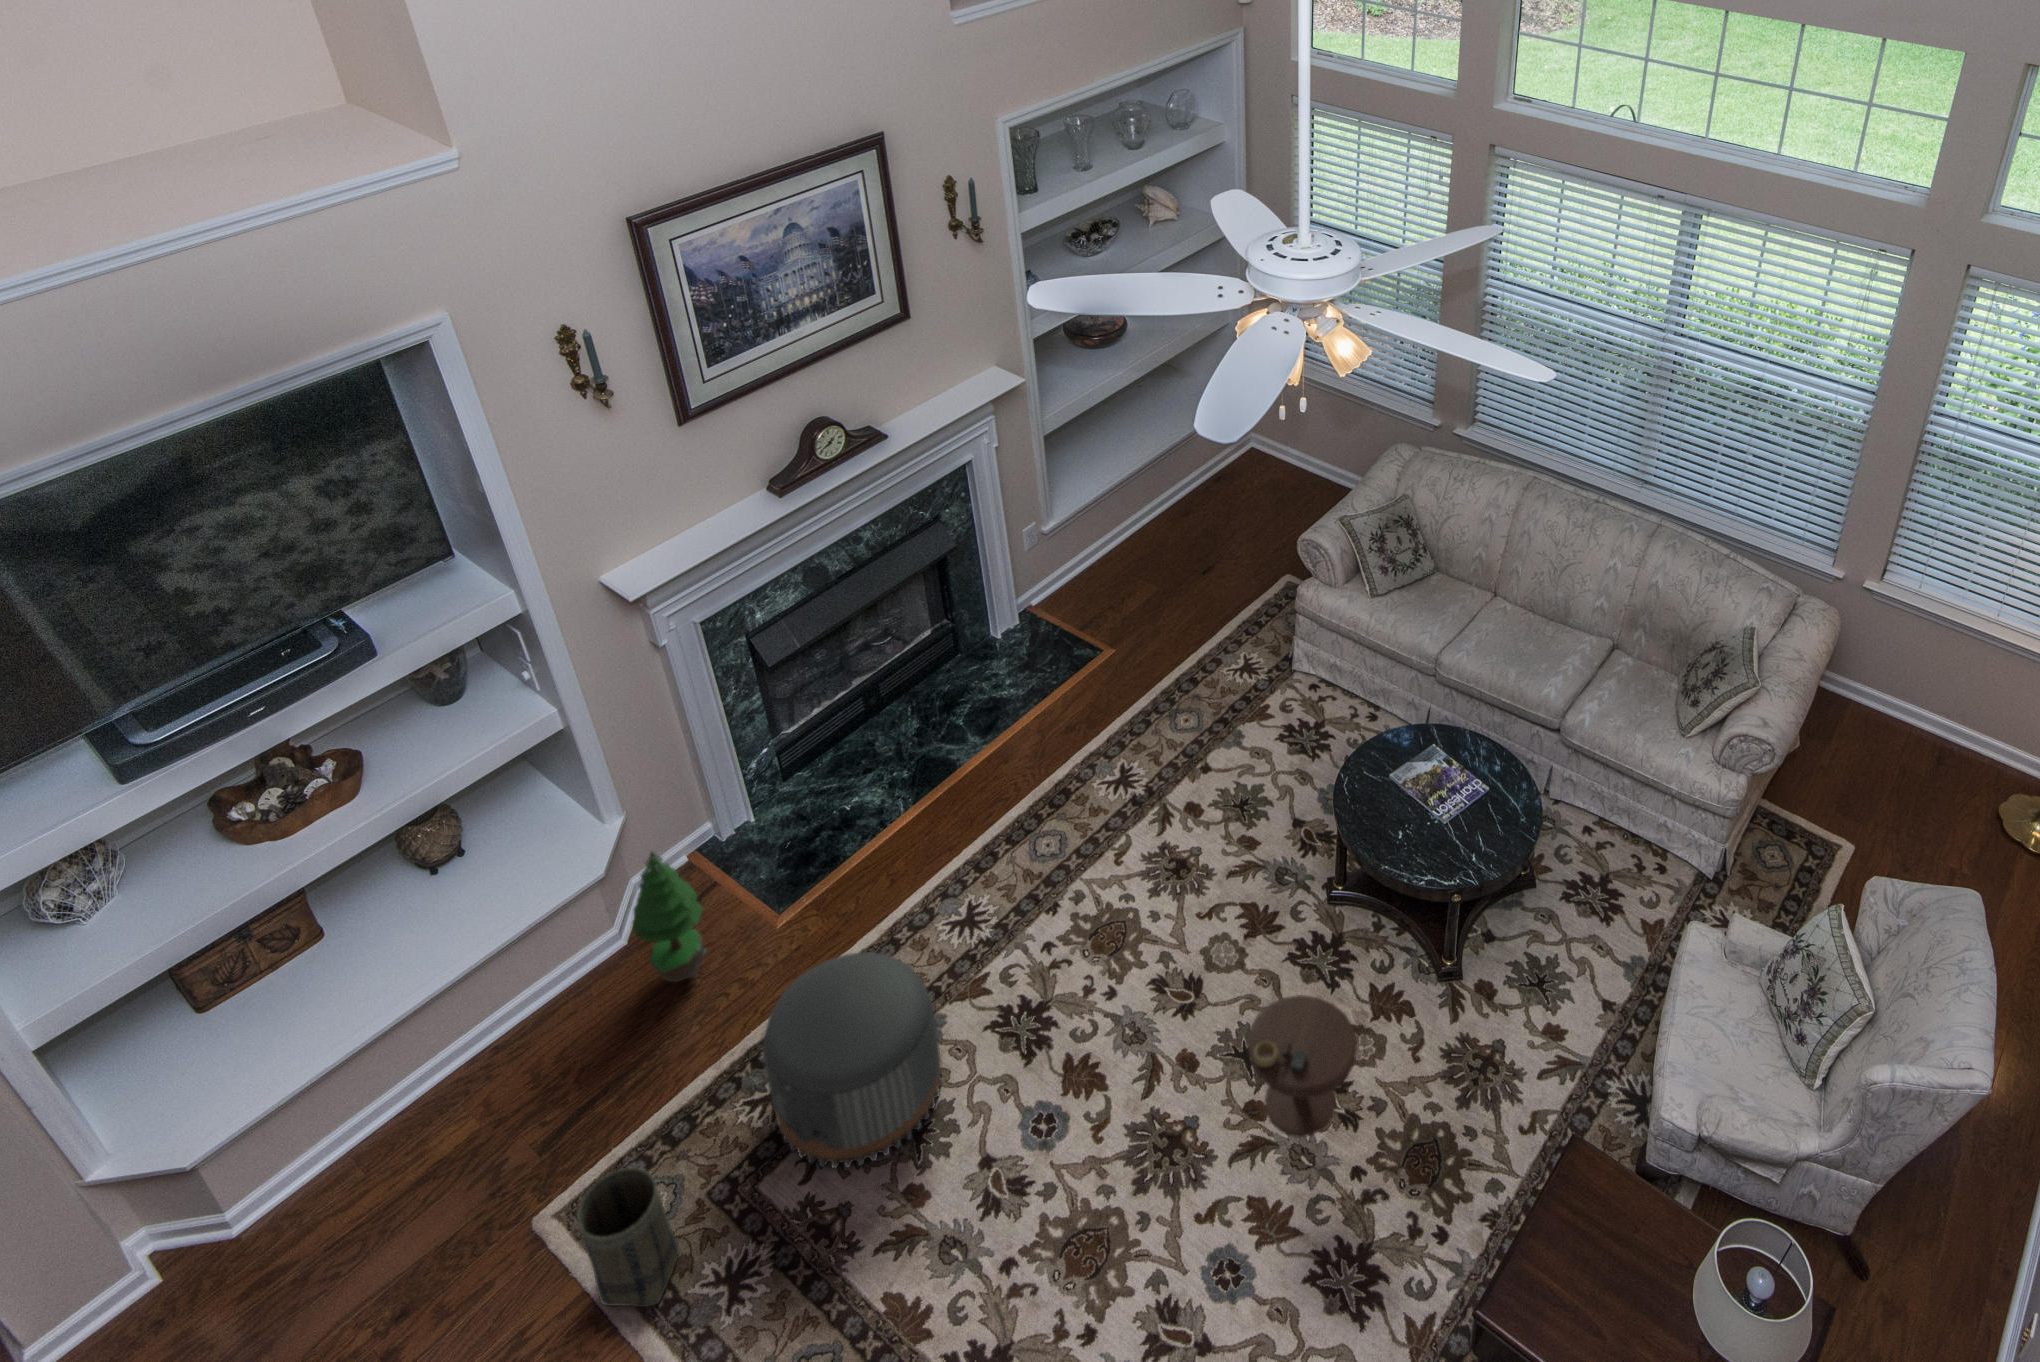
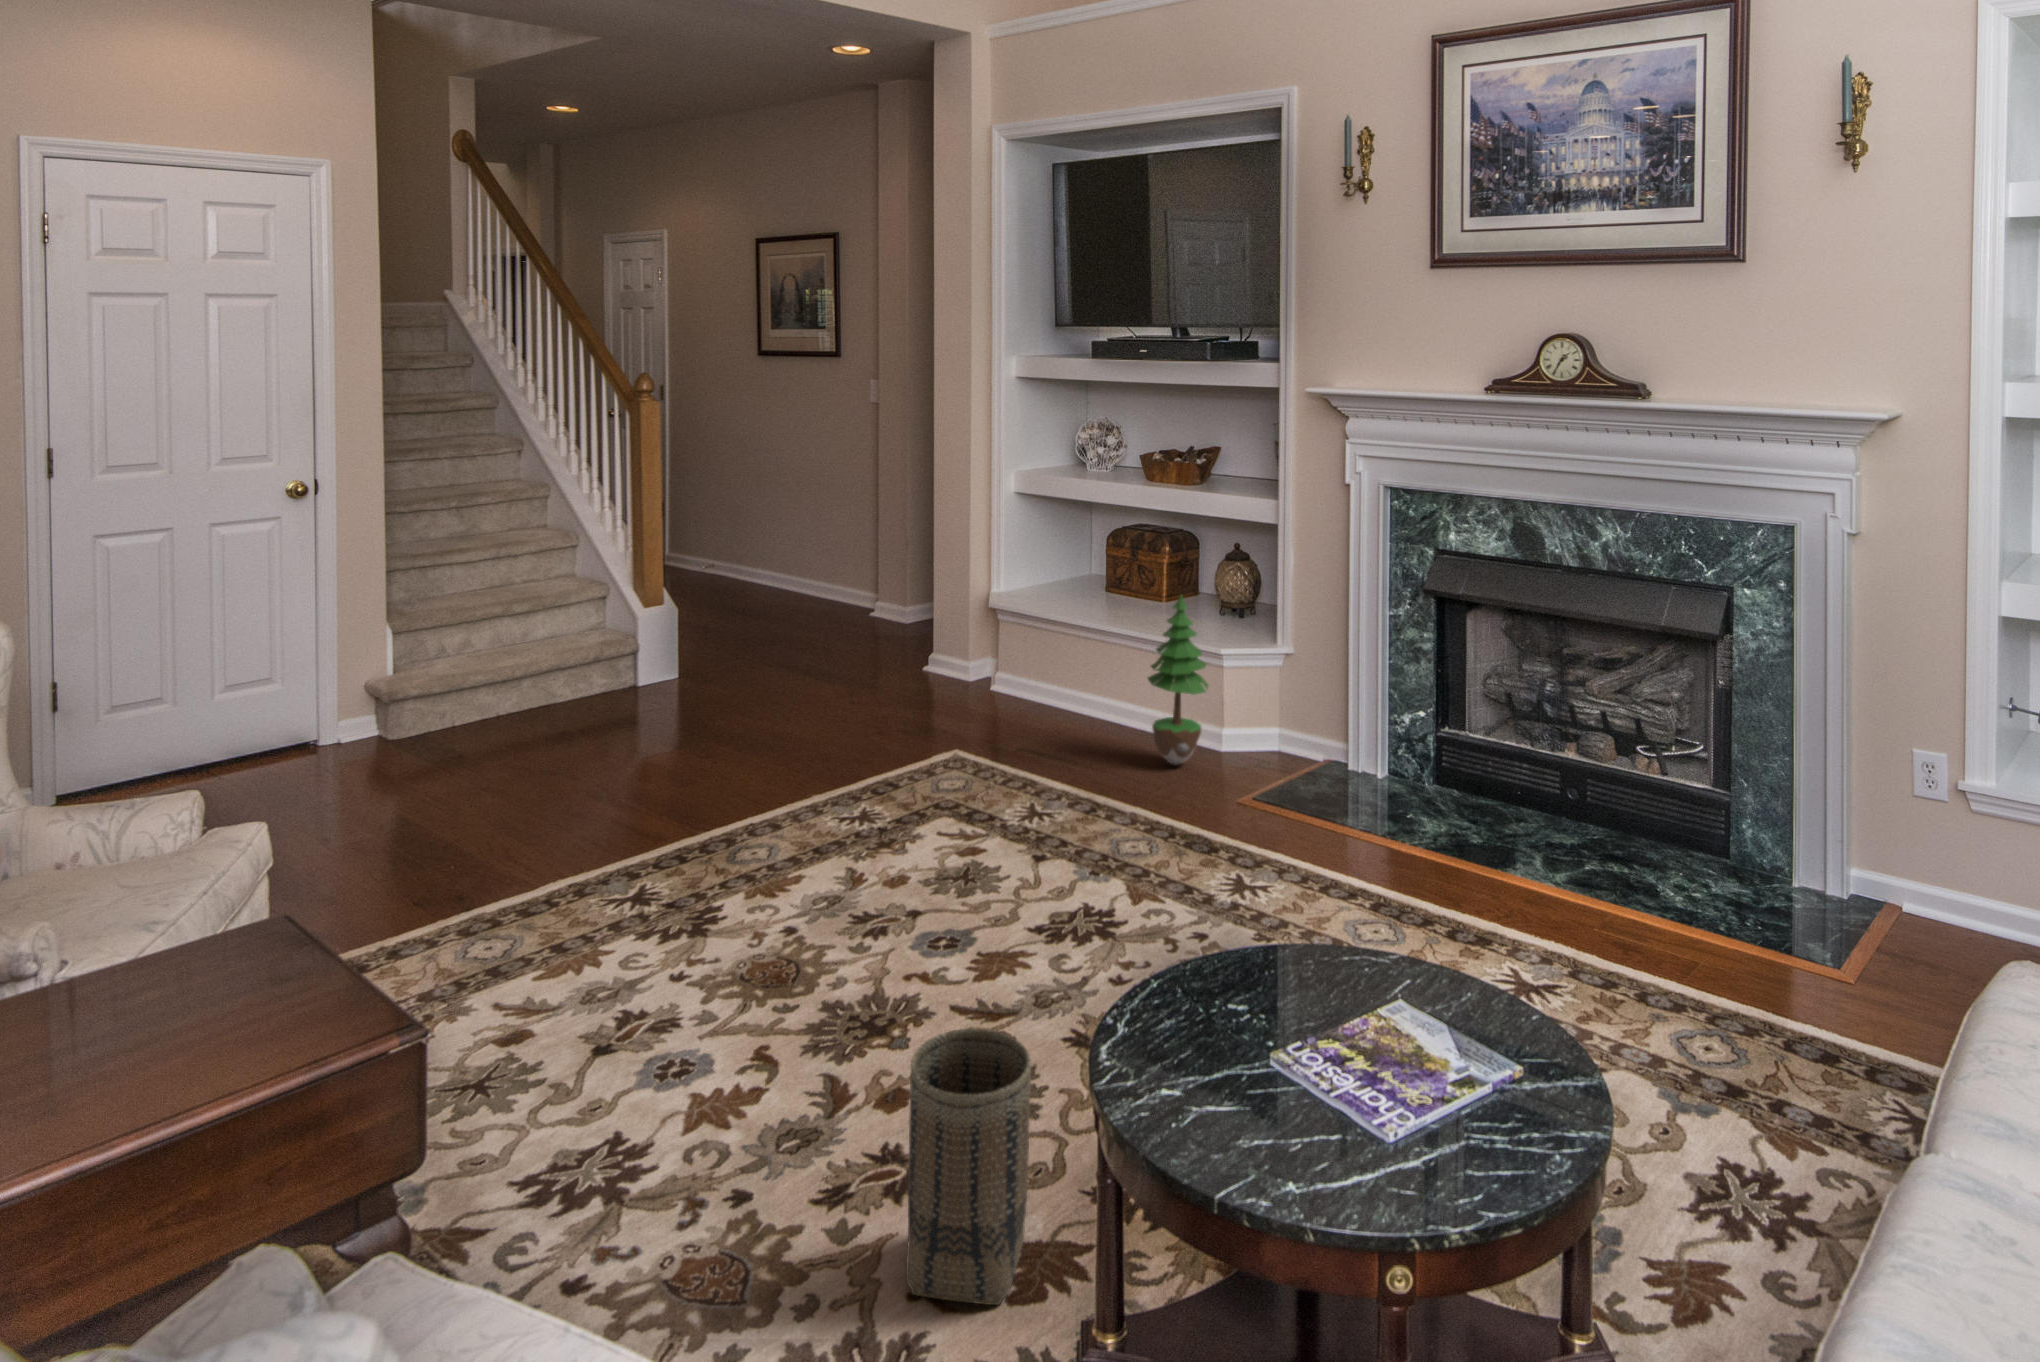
pouf: present [763,952,942,1168] -> none [938,697,1112,883]
side table: present [1248,995,1357,1137] -> none [716,799,883,1127]
basket: present [577,1167,680,1307] -> present [906,1029,1031,1305]

